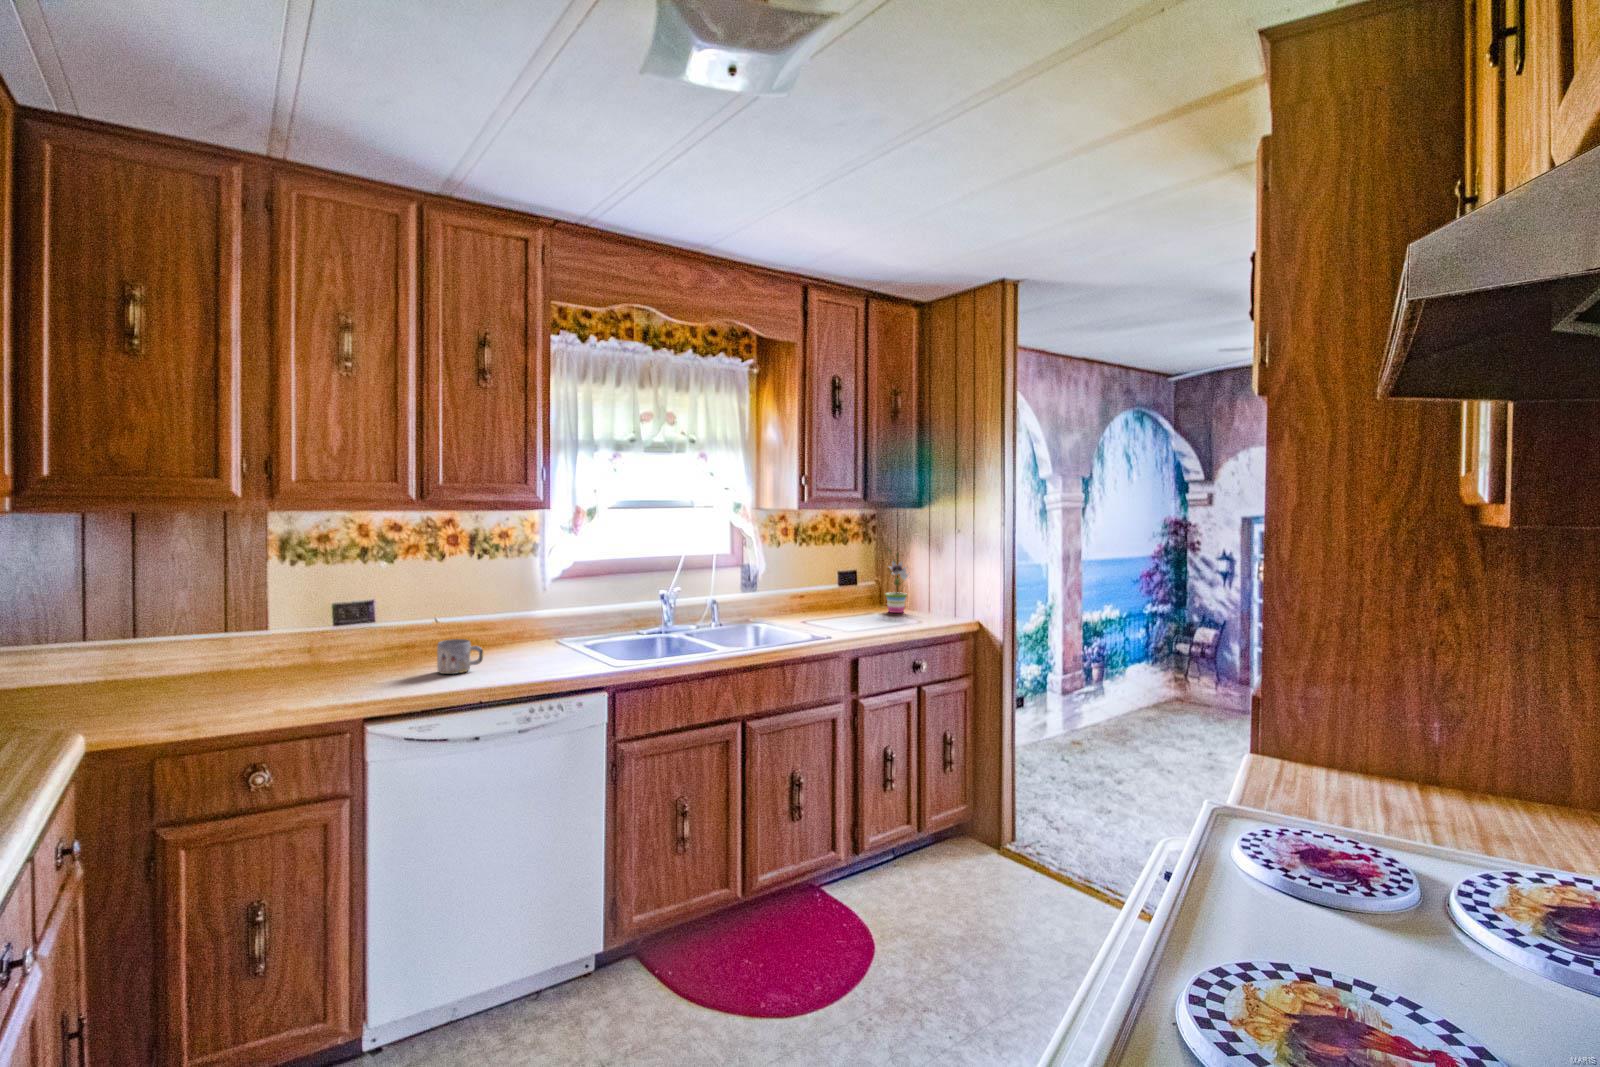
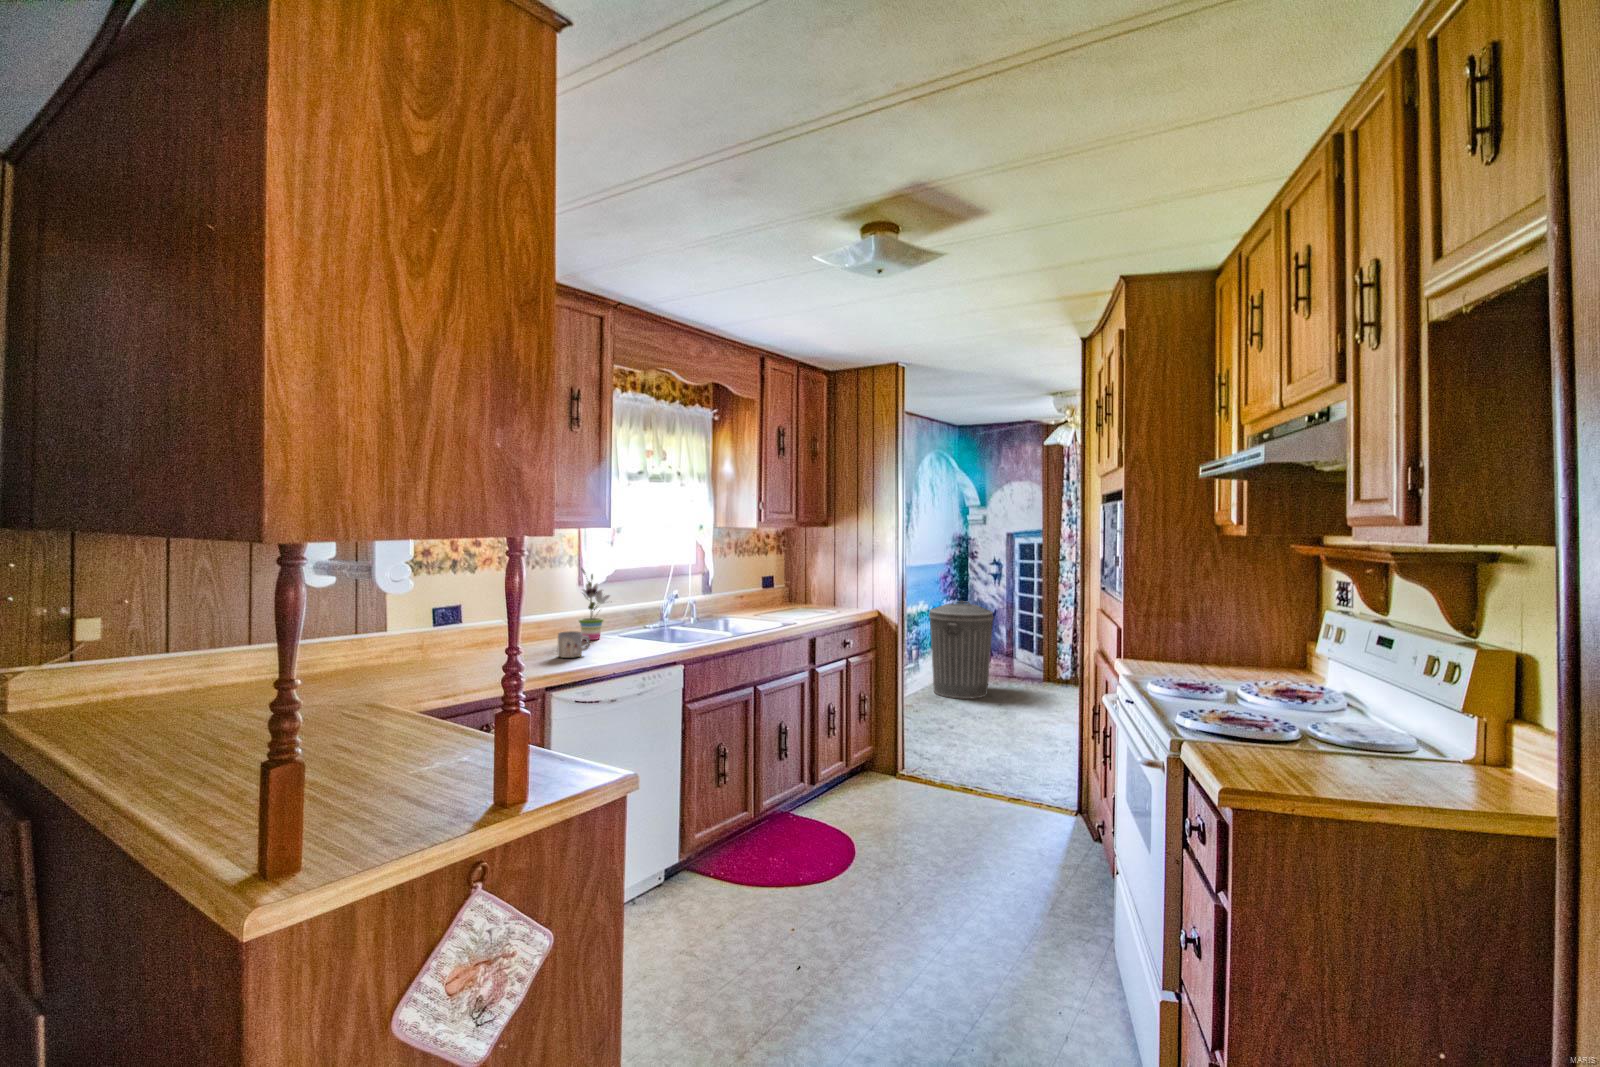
potted plant: present [885,548,909,613] -> present [579,568,610,640]
trash can: none [1116,607,1212,741] -> present [929,602,994,699]

